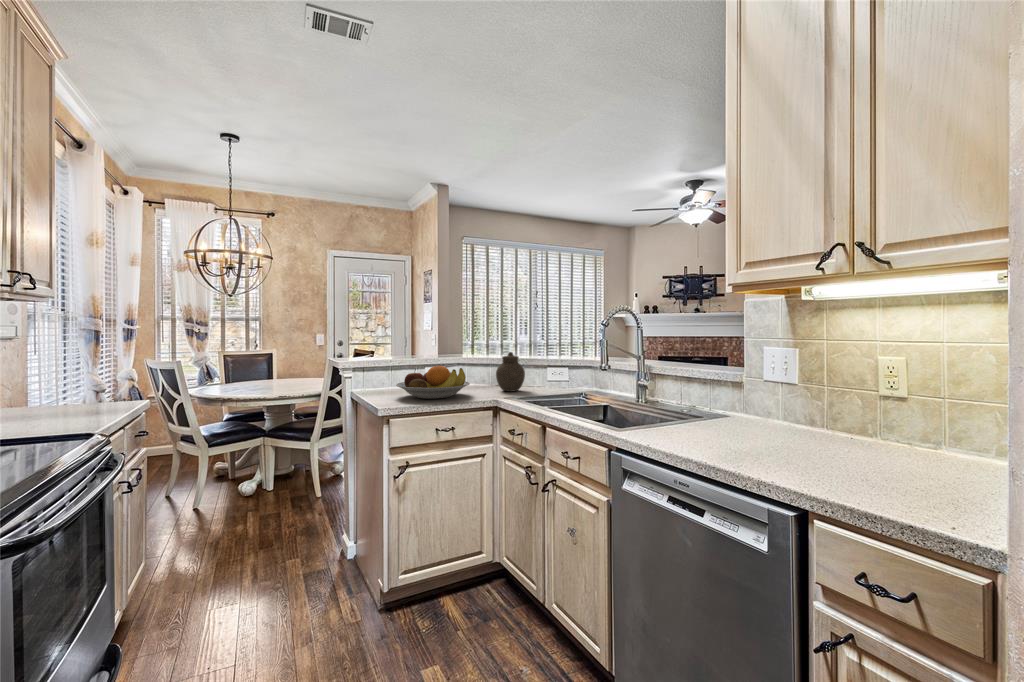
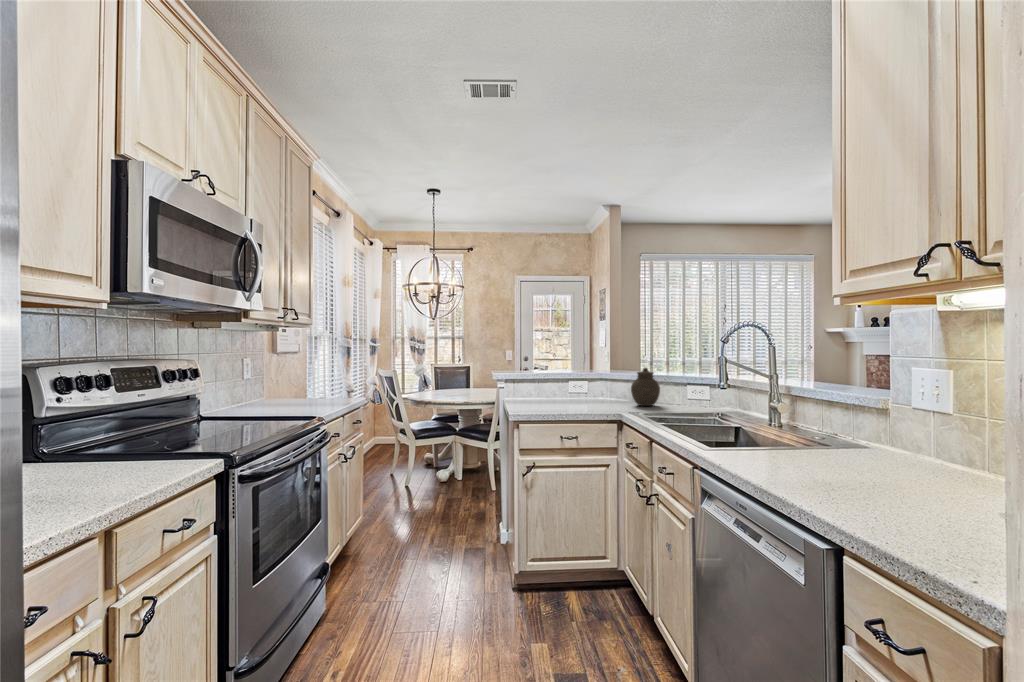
fruit bowl: present [396,366,470,399] -> none [535,379,602,409]

